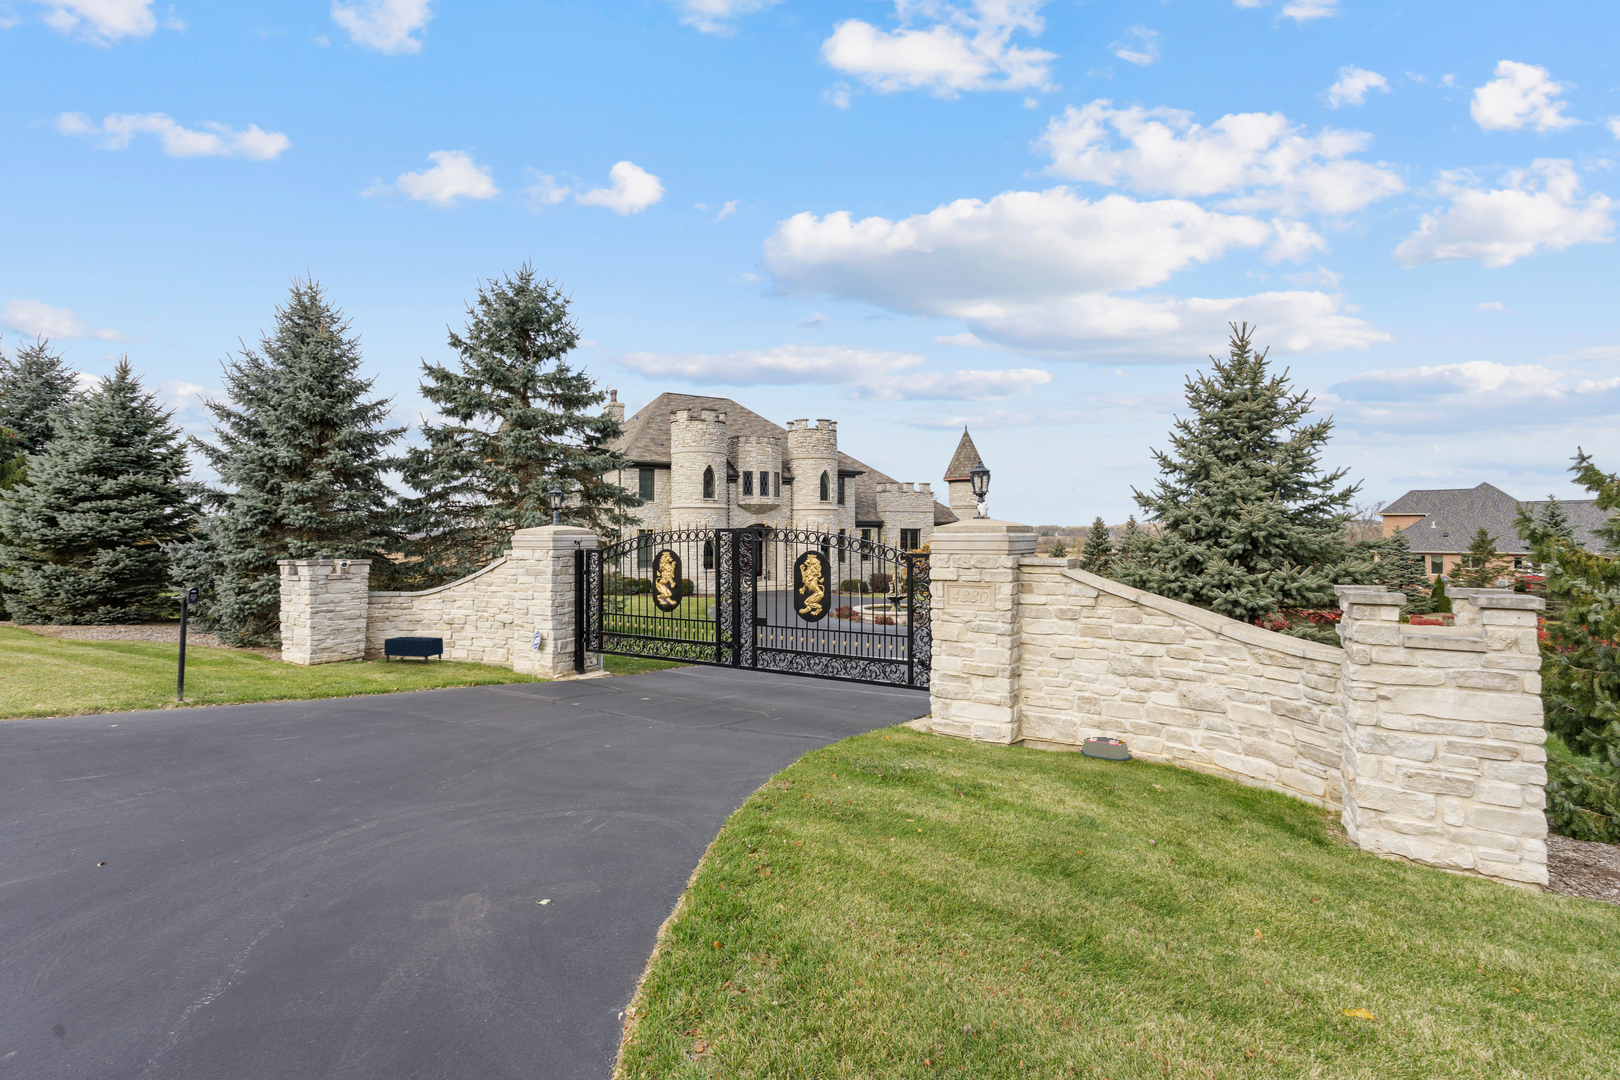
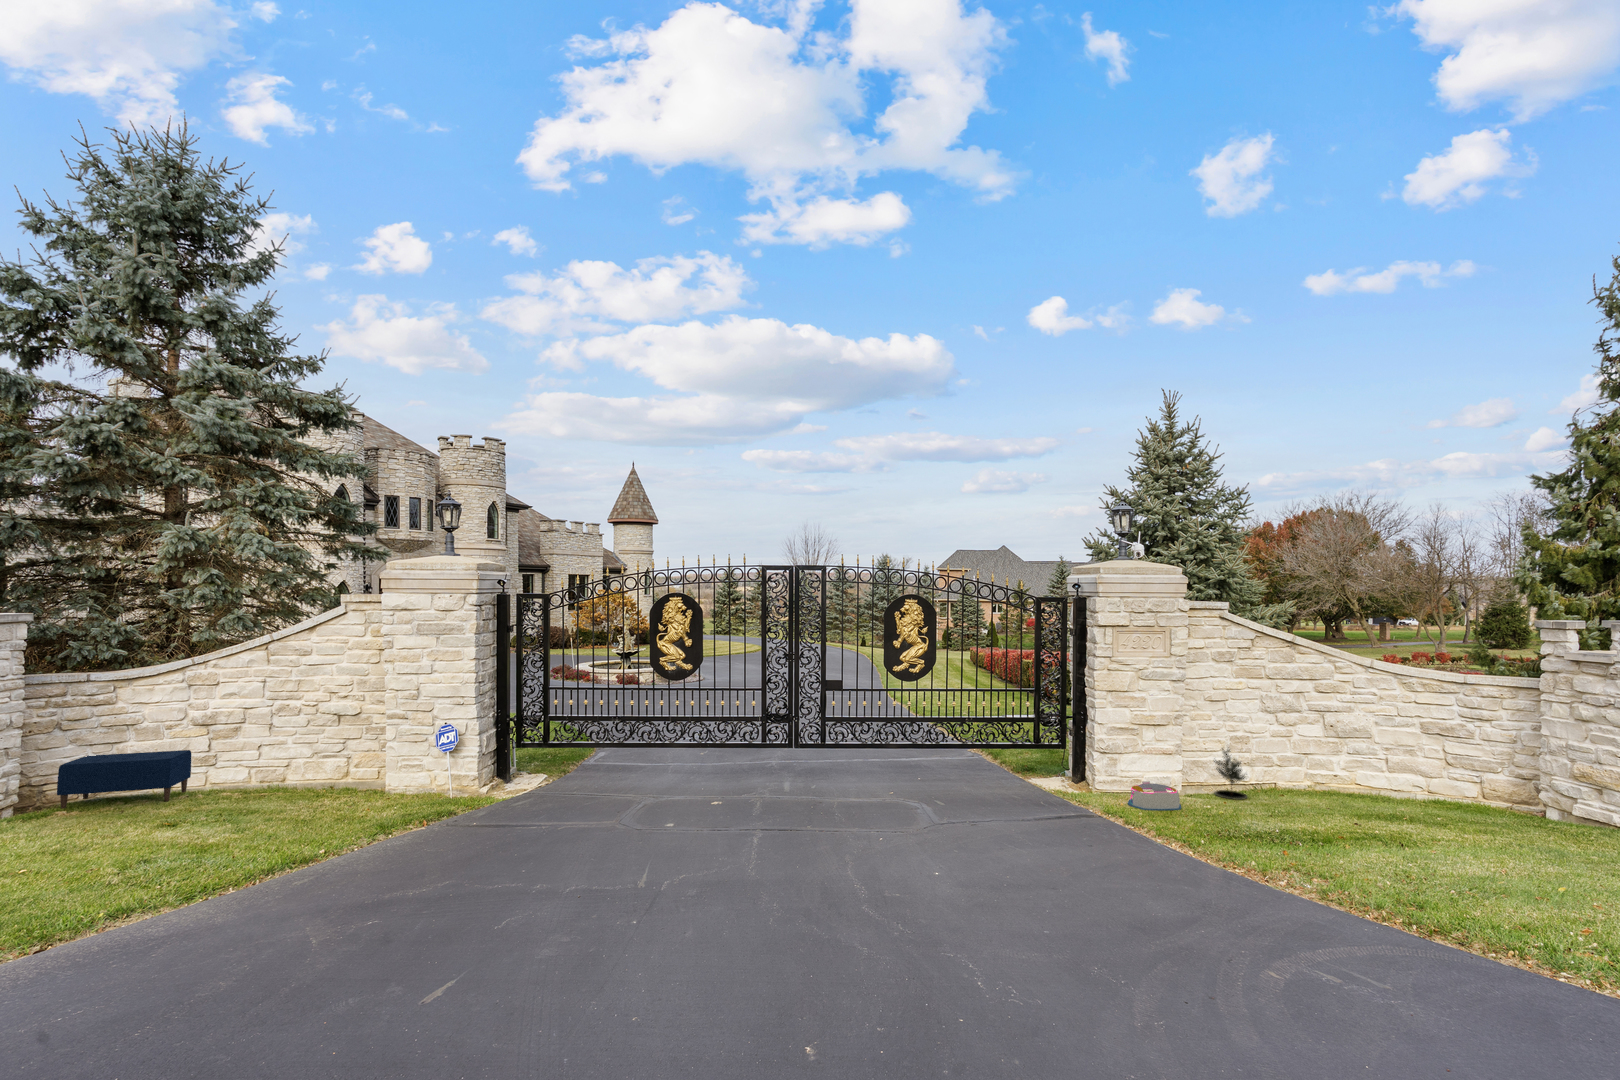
potted tree: none [1024,697,1056,750] -> present [1214,748,1247,800]
storage bin: present [1081,737,1132,761] -> present [1128,781,1181,810]

